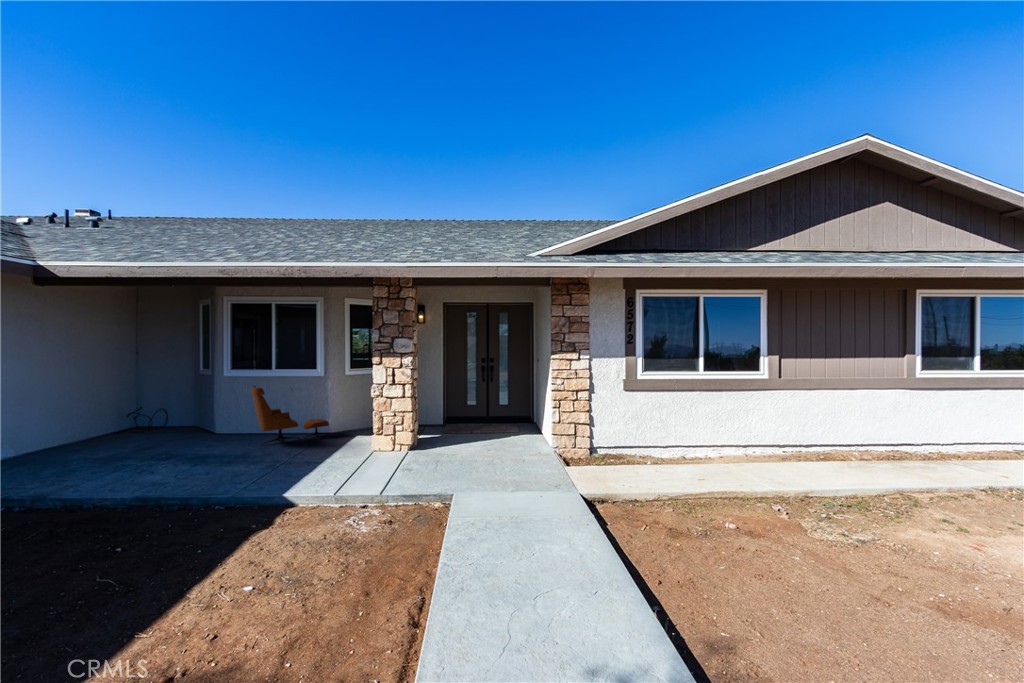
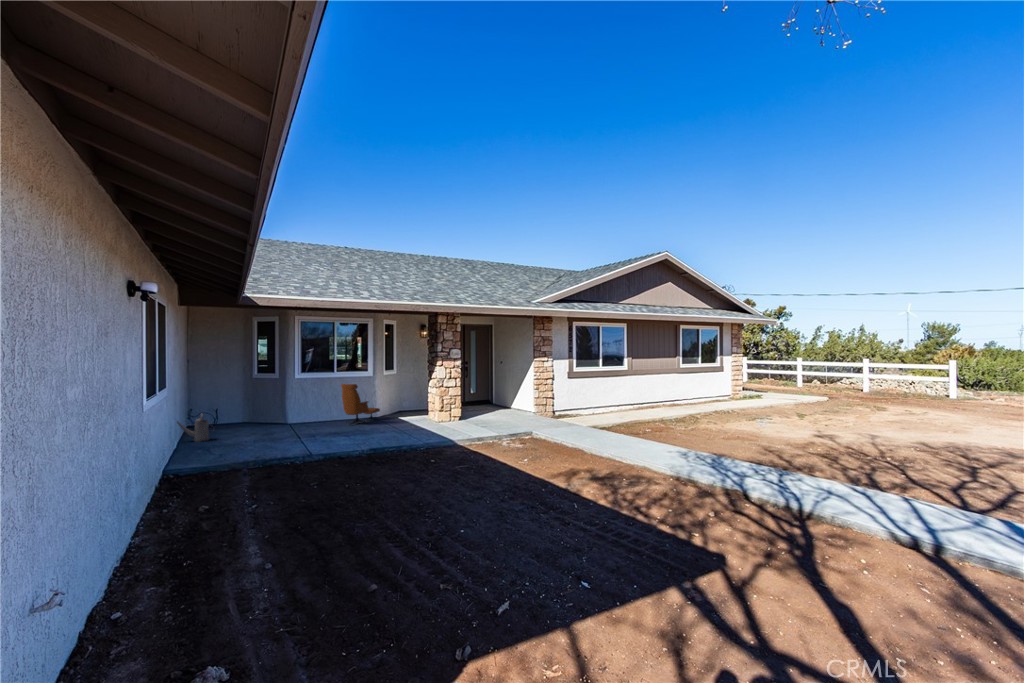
watering can: none [38,419,82,454] -> present [177,414,209,442]

